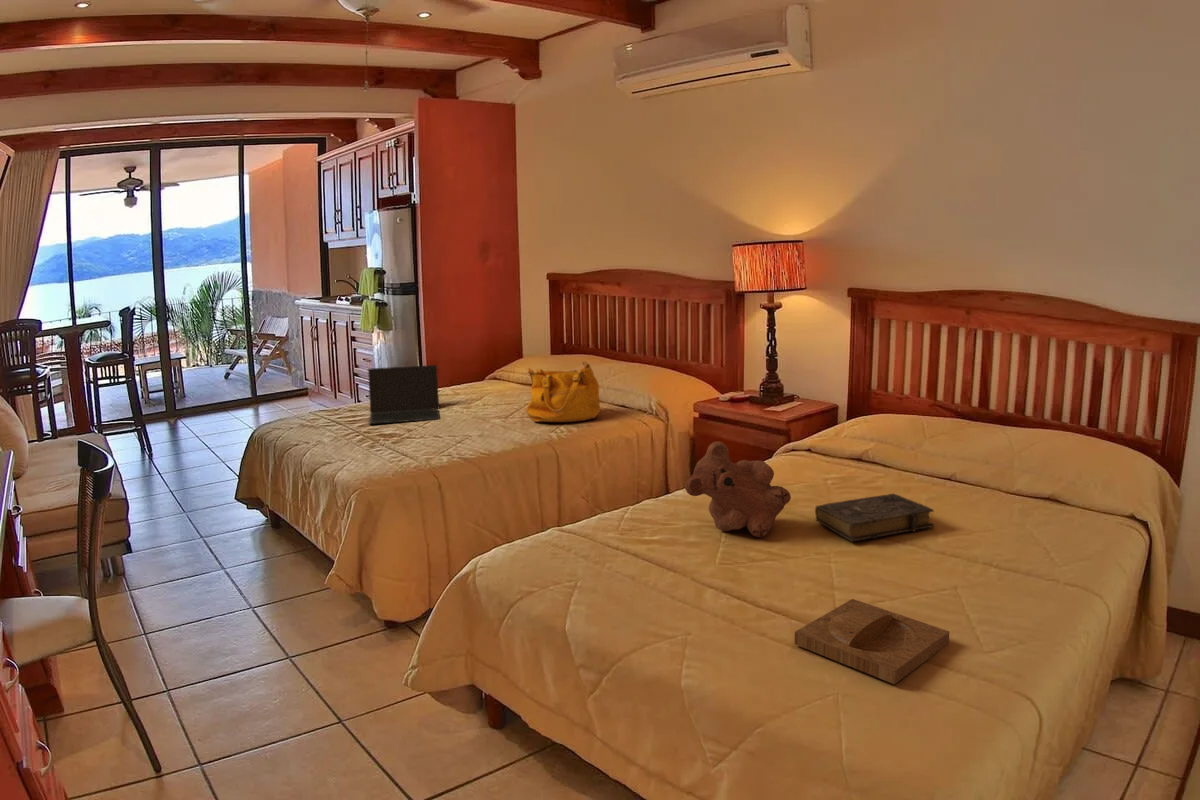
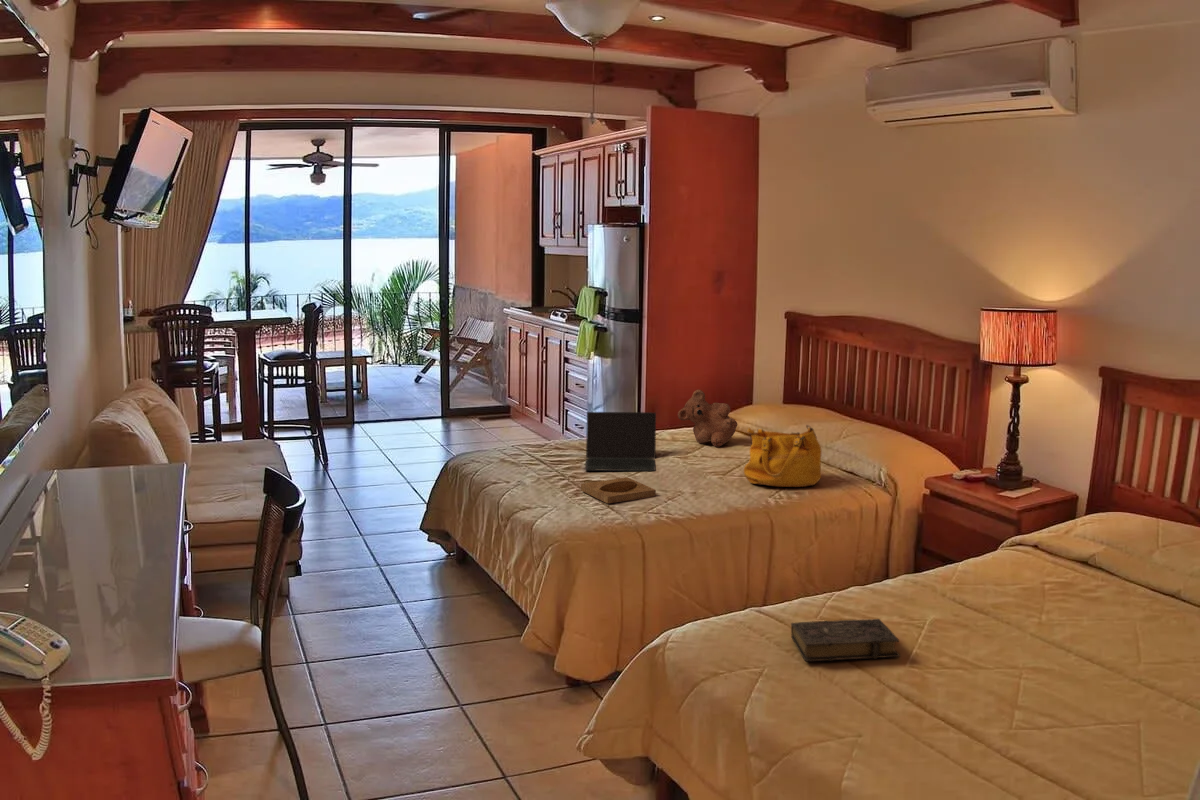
teddy bear: present [685,441,791,537] -> present [678,390,738,447]
book: present [815,494,935,541] -> present [791,619,900,661]
tray: present [795,599,950,684] -> present [581,478,656,504]

